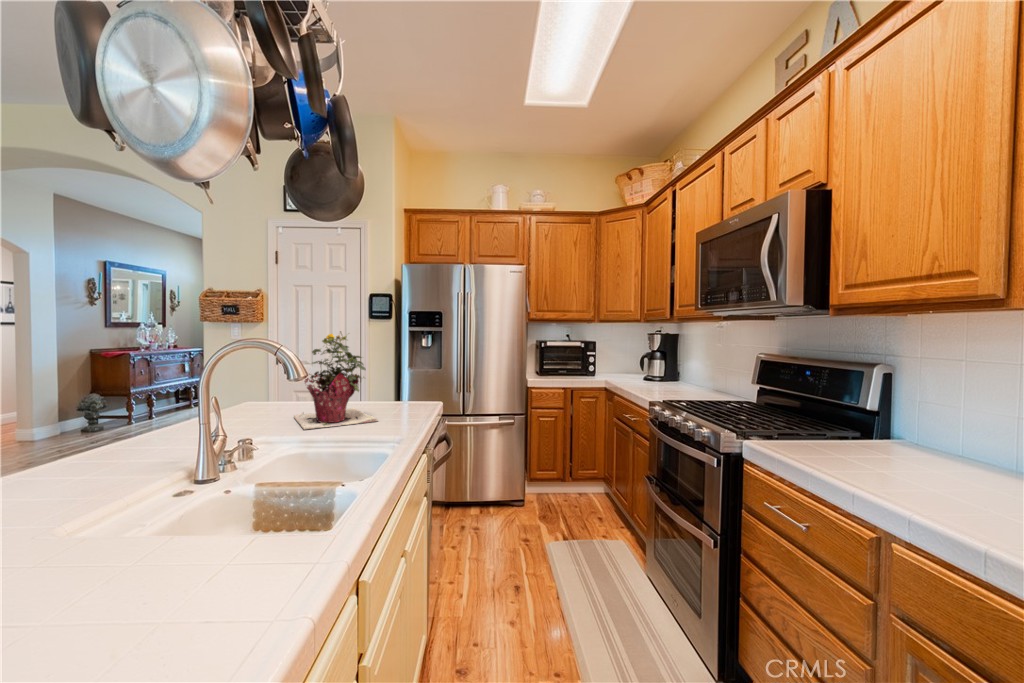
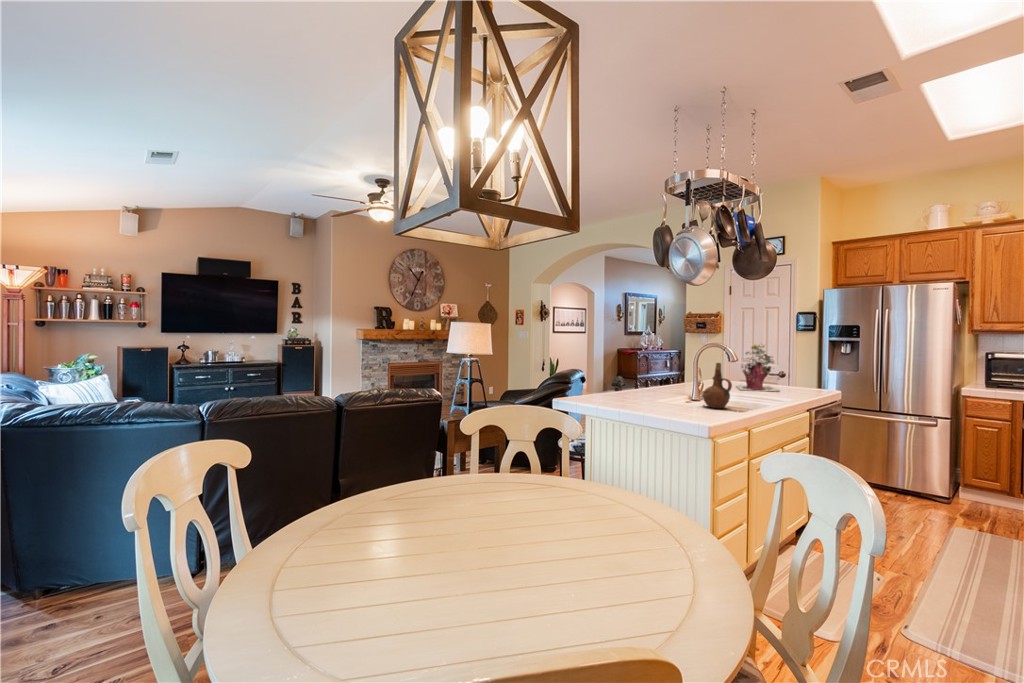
ceramic pitcher: none [173,402,303,605] -> present [703,363,732,408]

